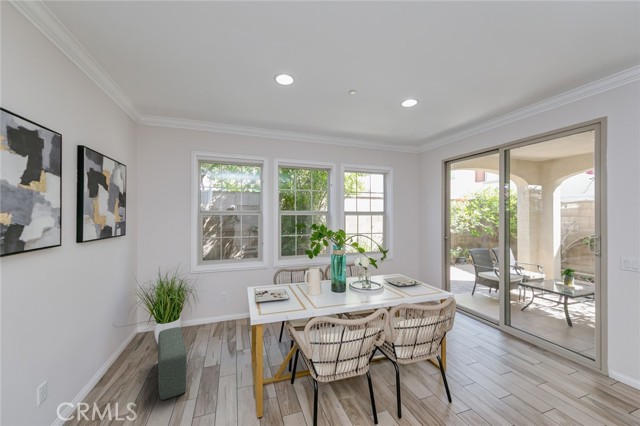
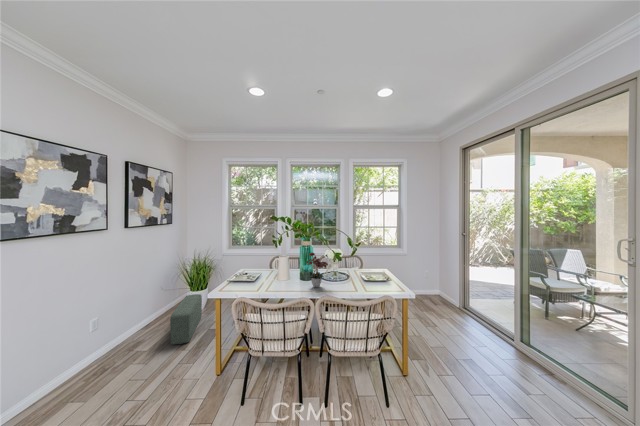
flower arrangement: none [344,259,369,299] -> present [307,253,328,287]

